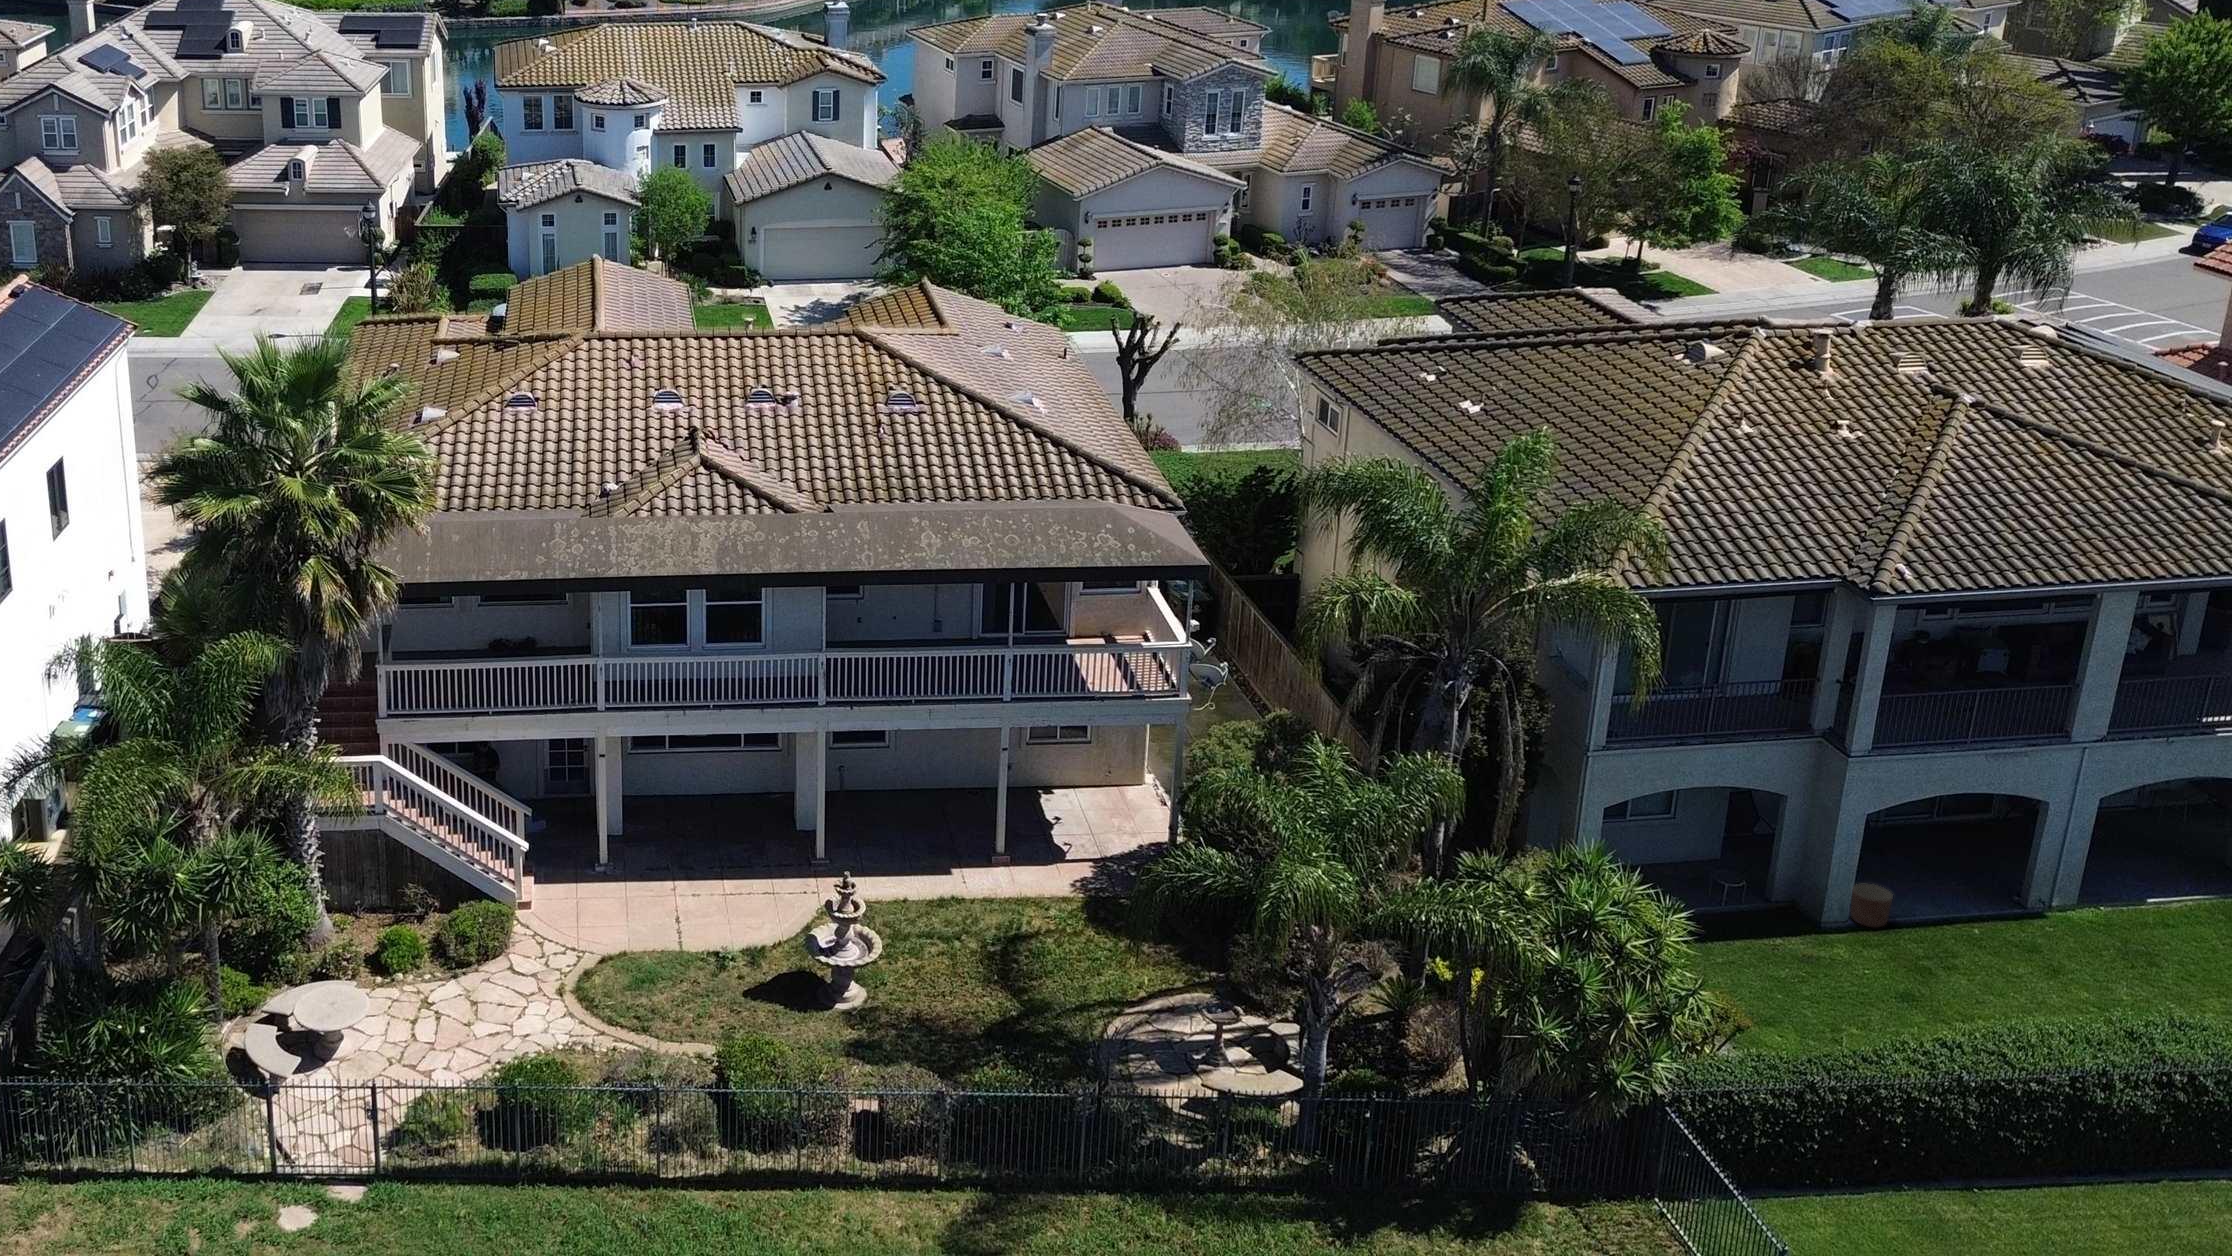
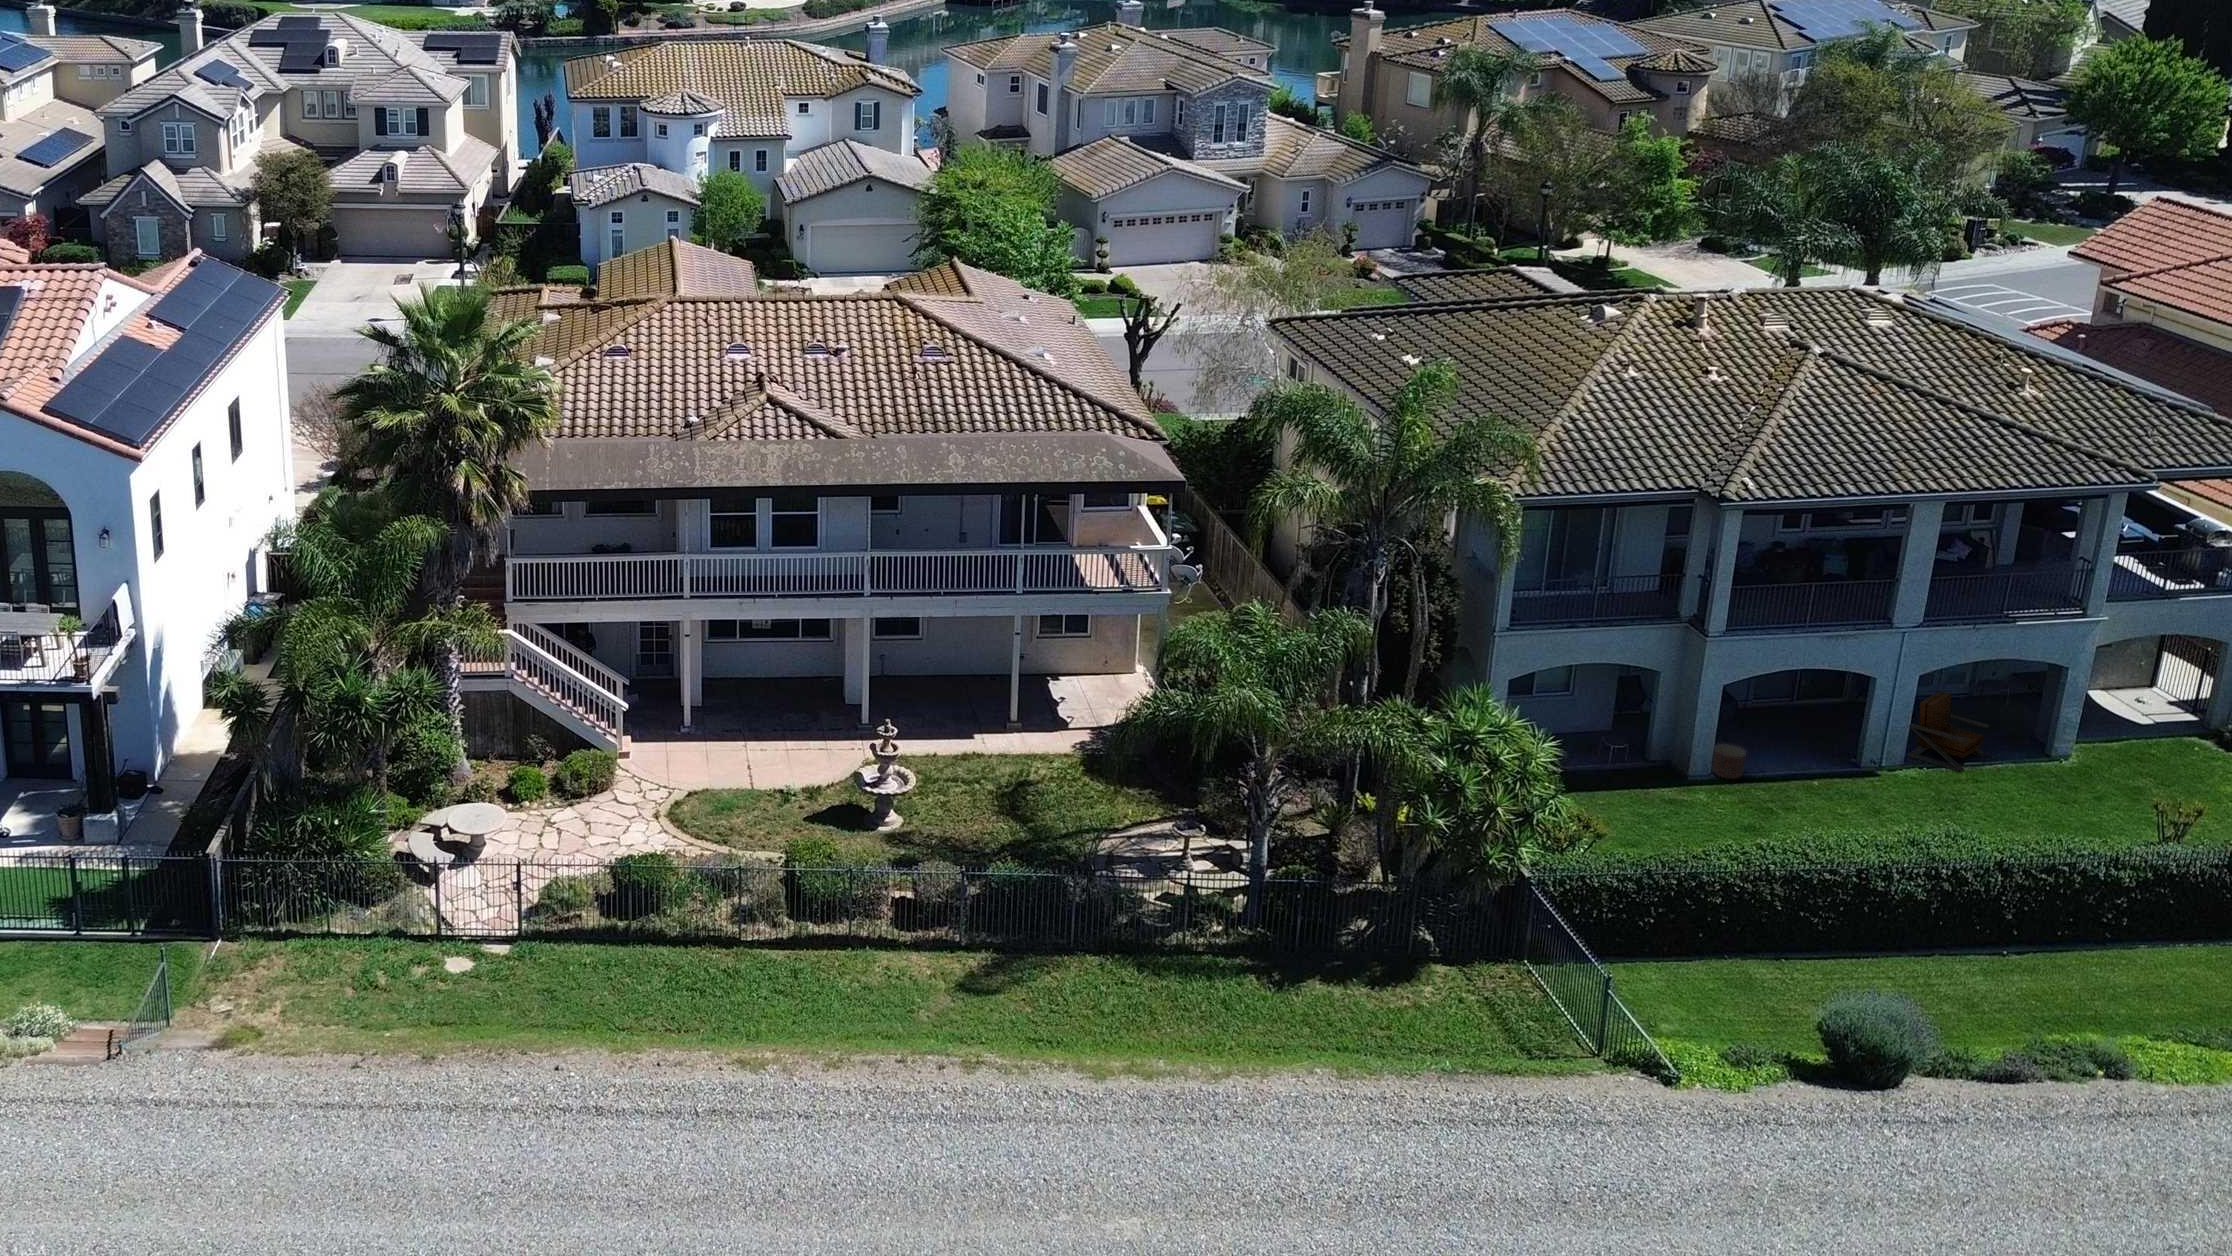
lounge chair: none [2081,813,2181,915] -> present [1907,691,1989,772]

